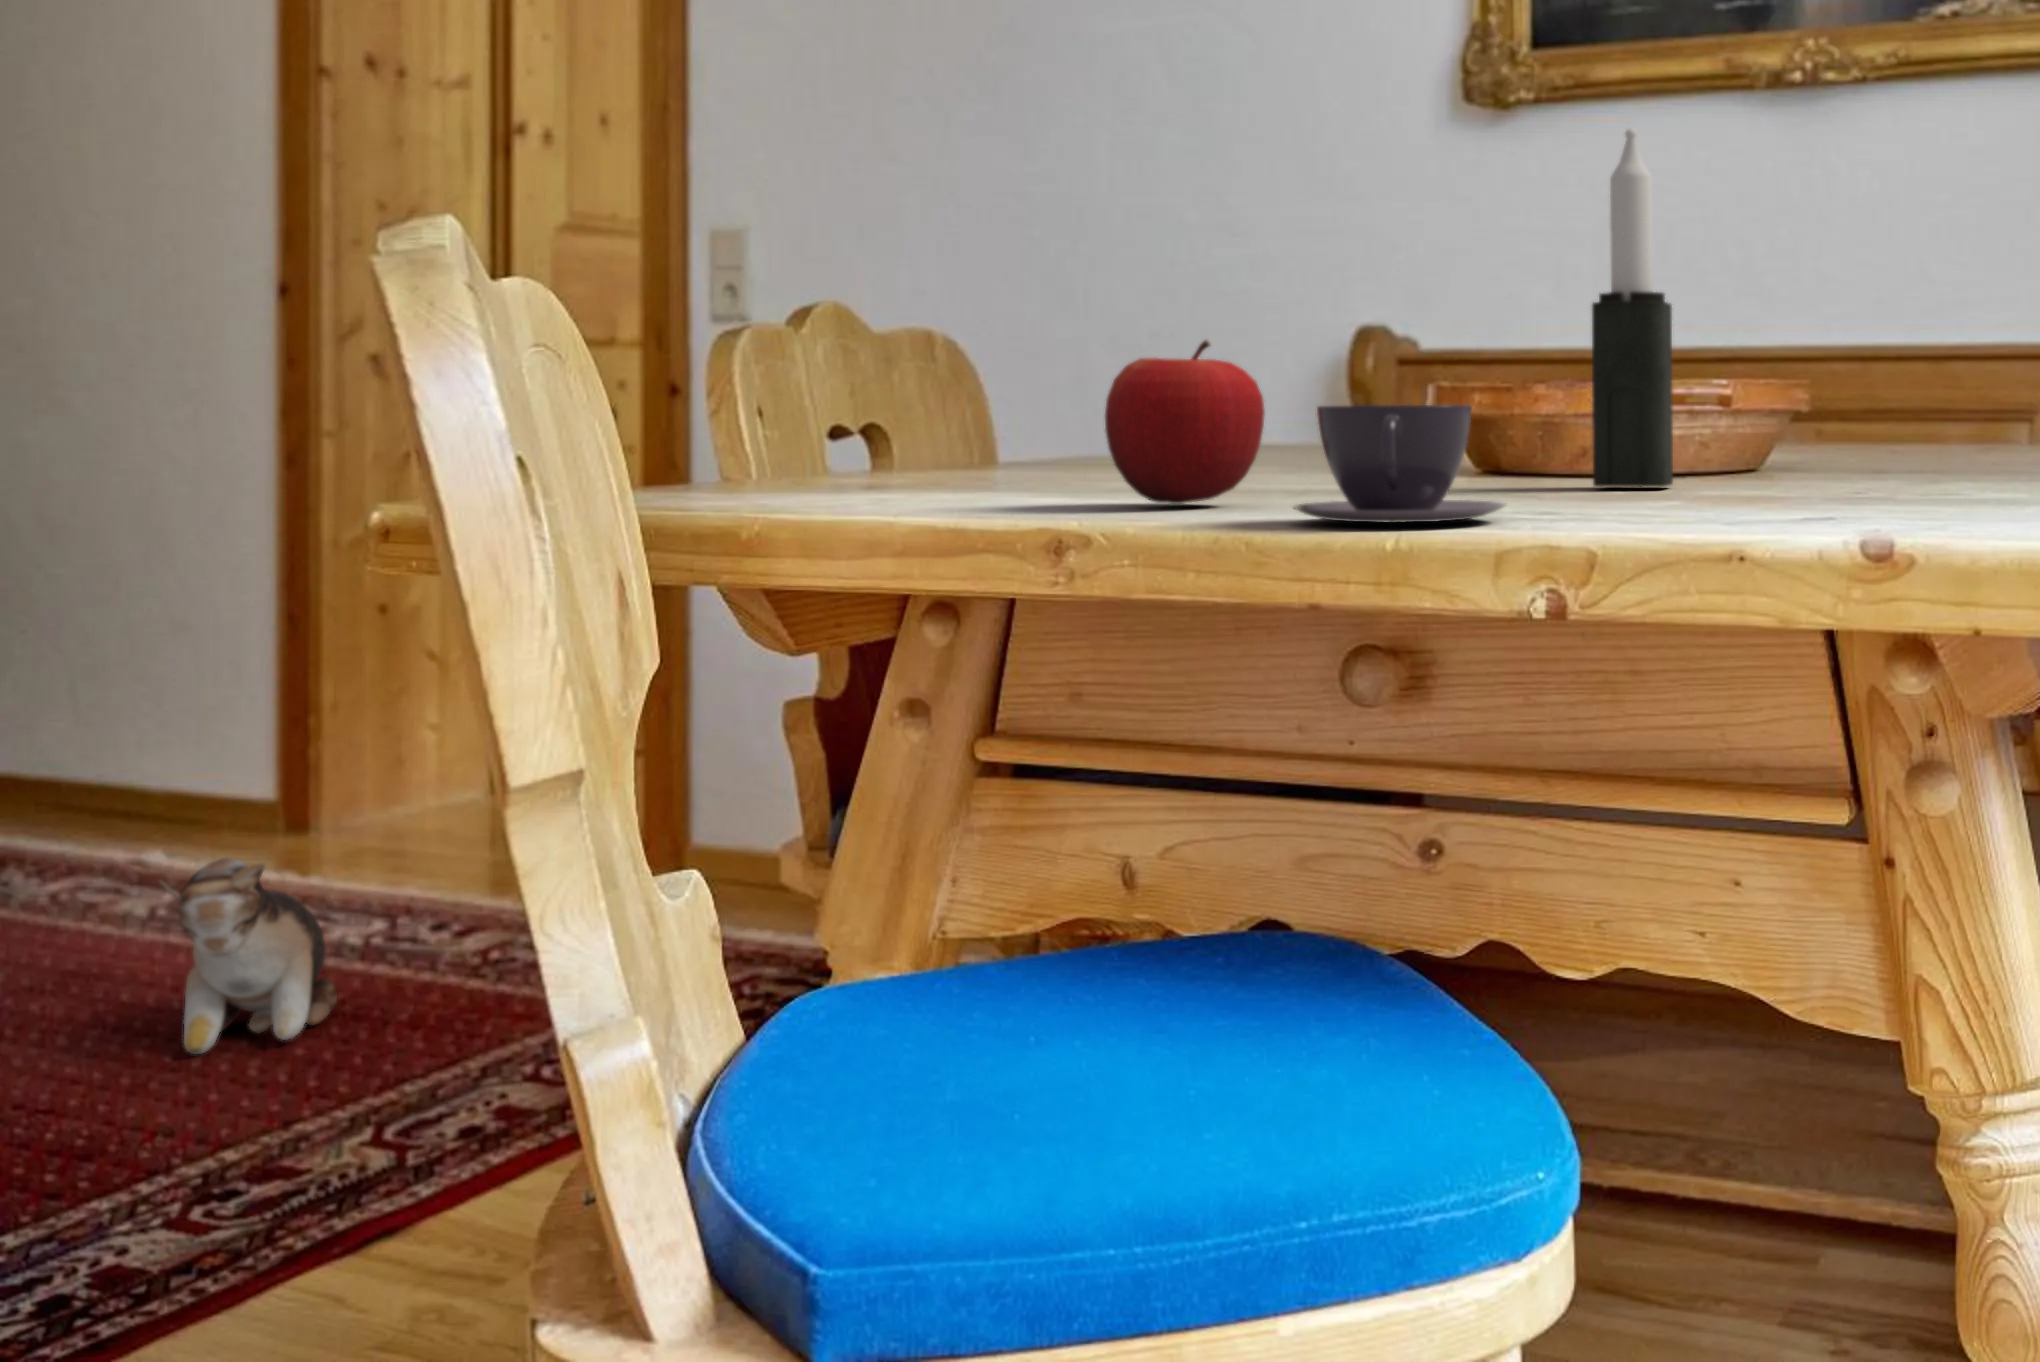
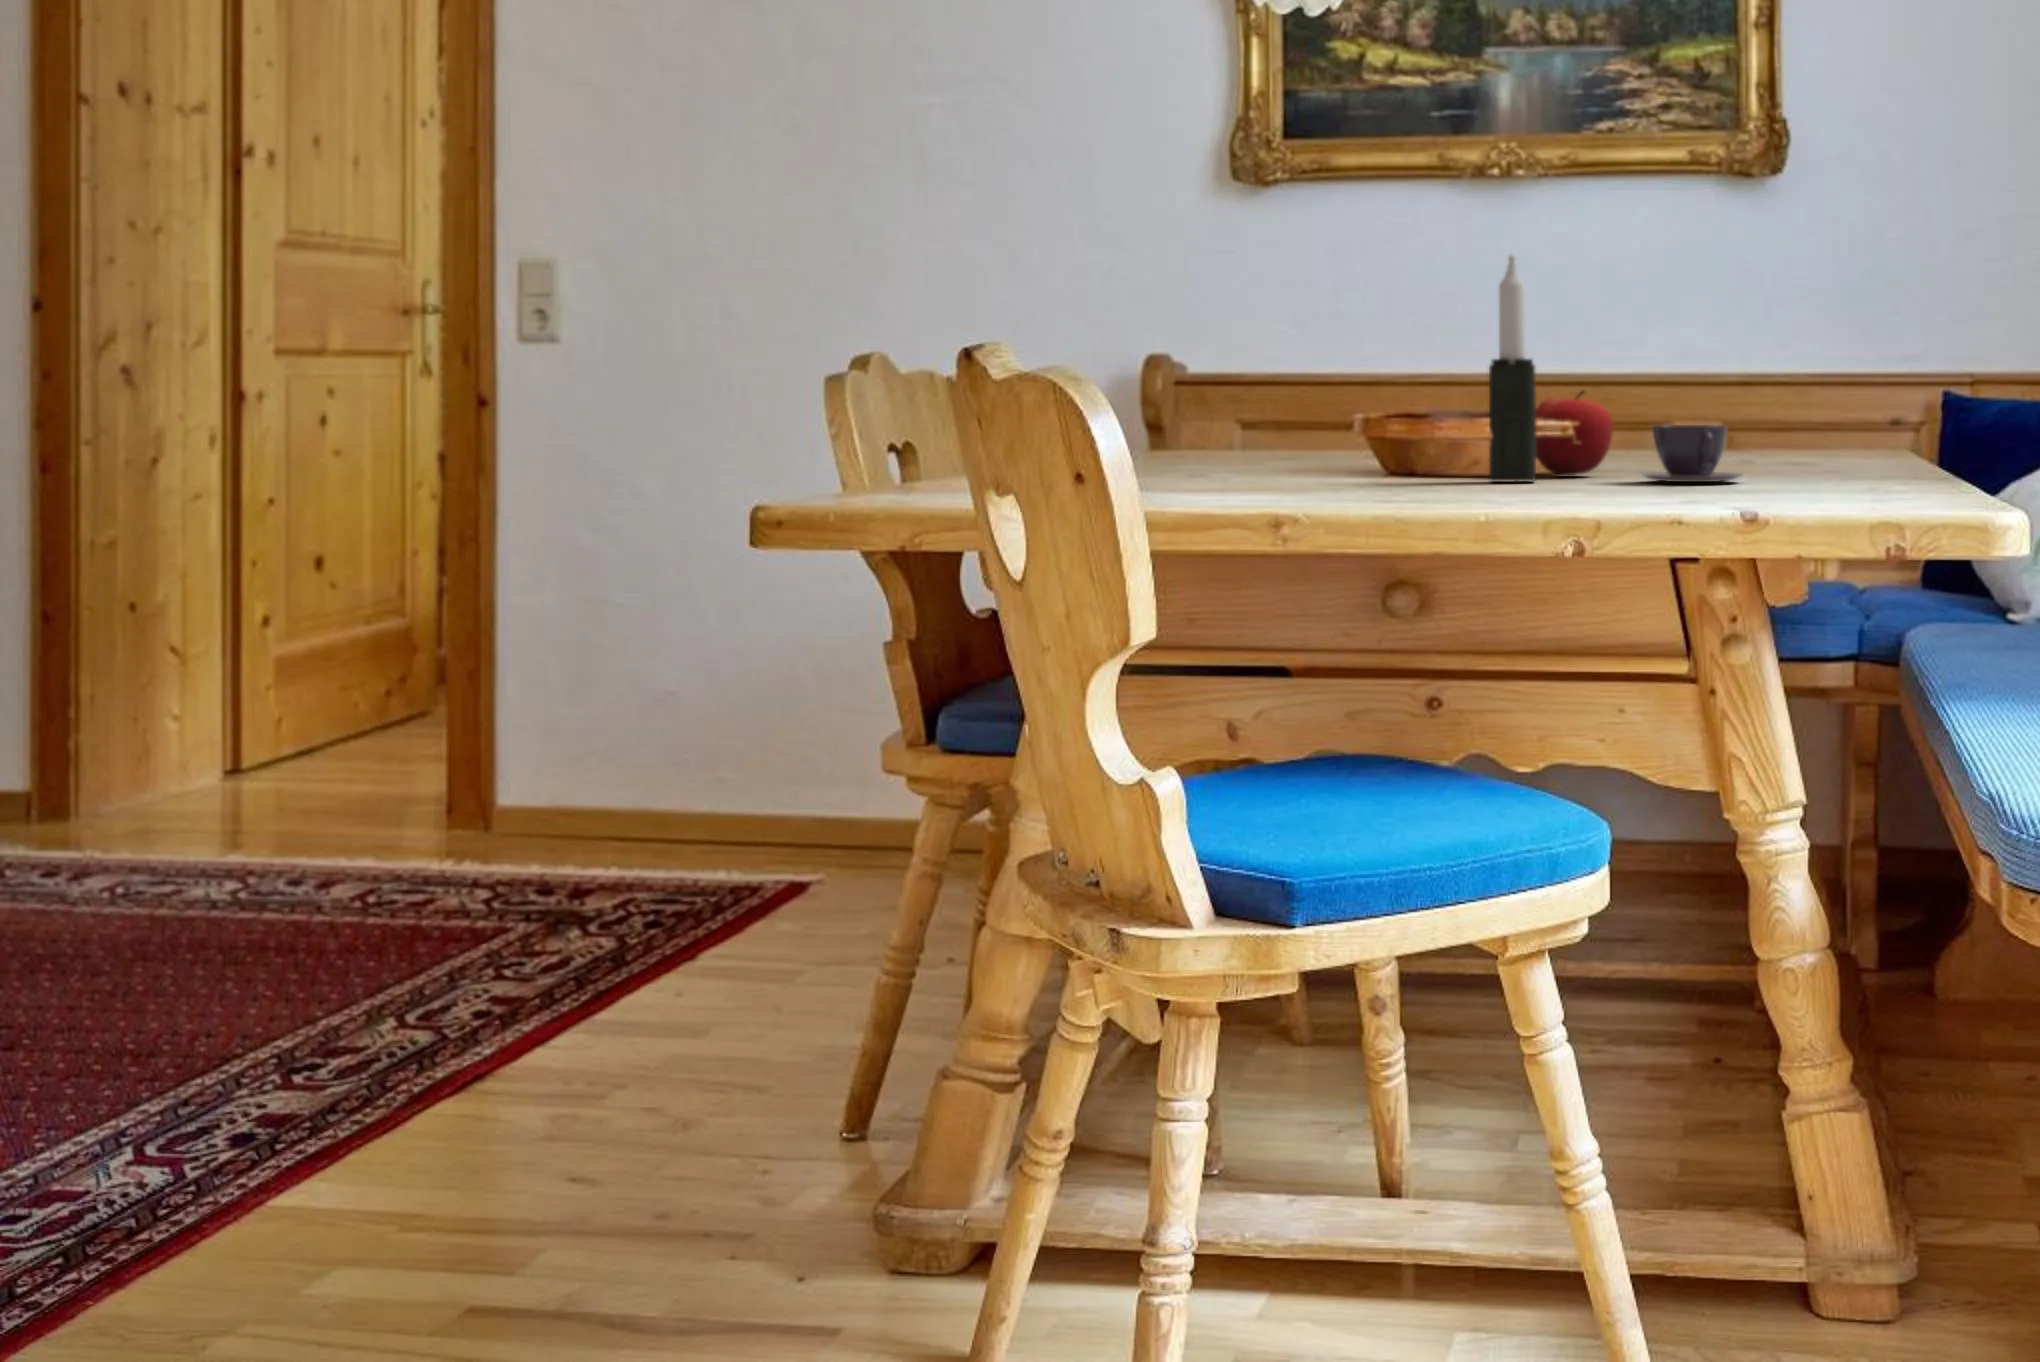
fruit: present [1105,340,1265,504] -> present [1536,390,1613,475]
teacup: present [1293,405,1505,523] -> present [1641,425,1743,482]
plush toy: present [159,858,337,1054] -> none [136,812,261,984]

